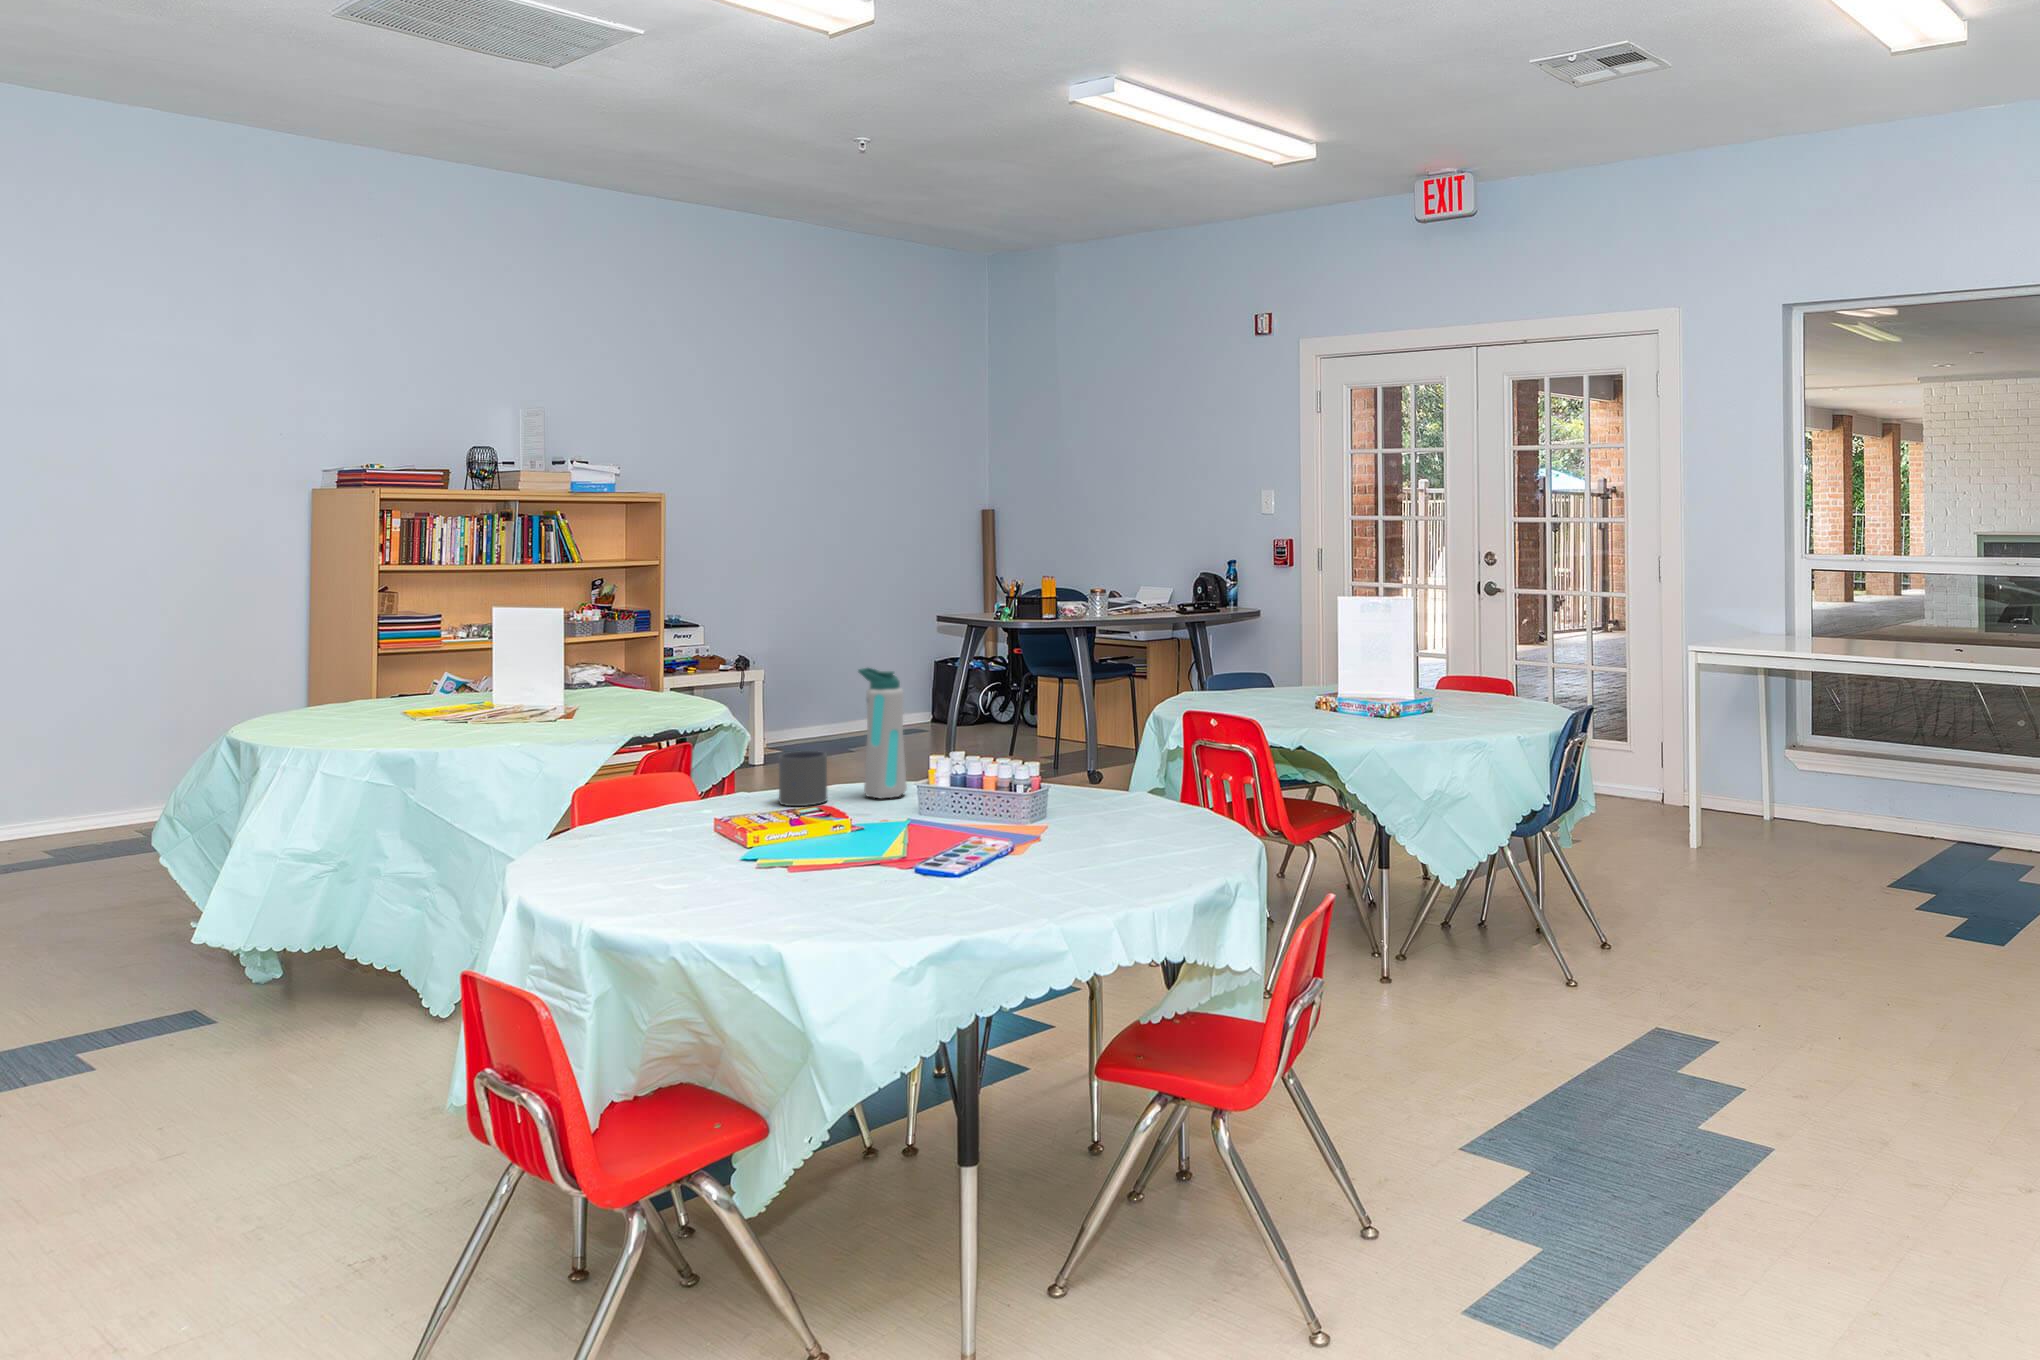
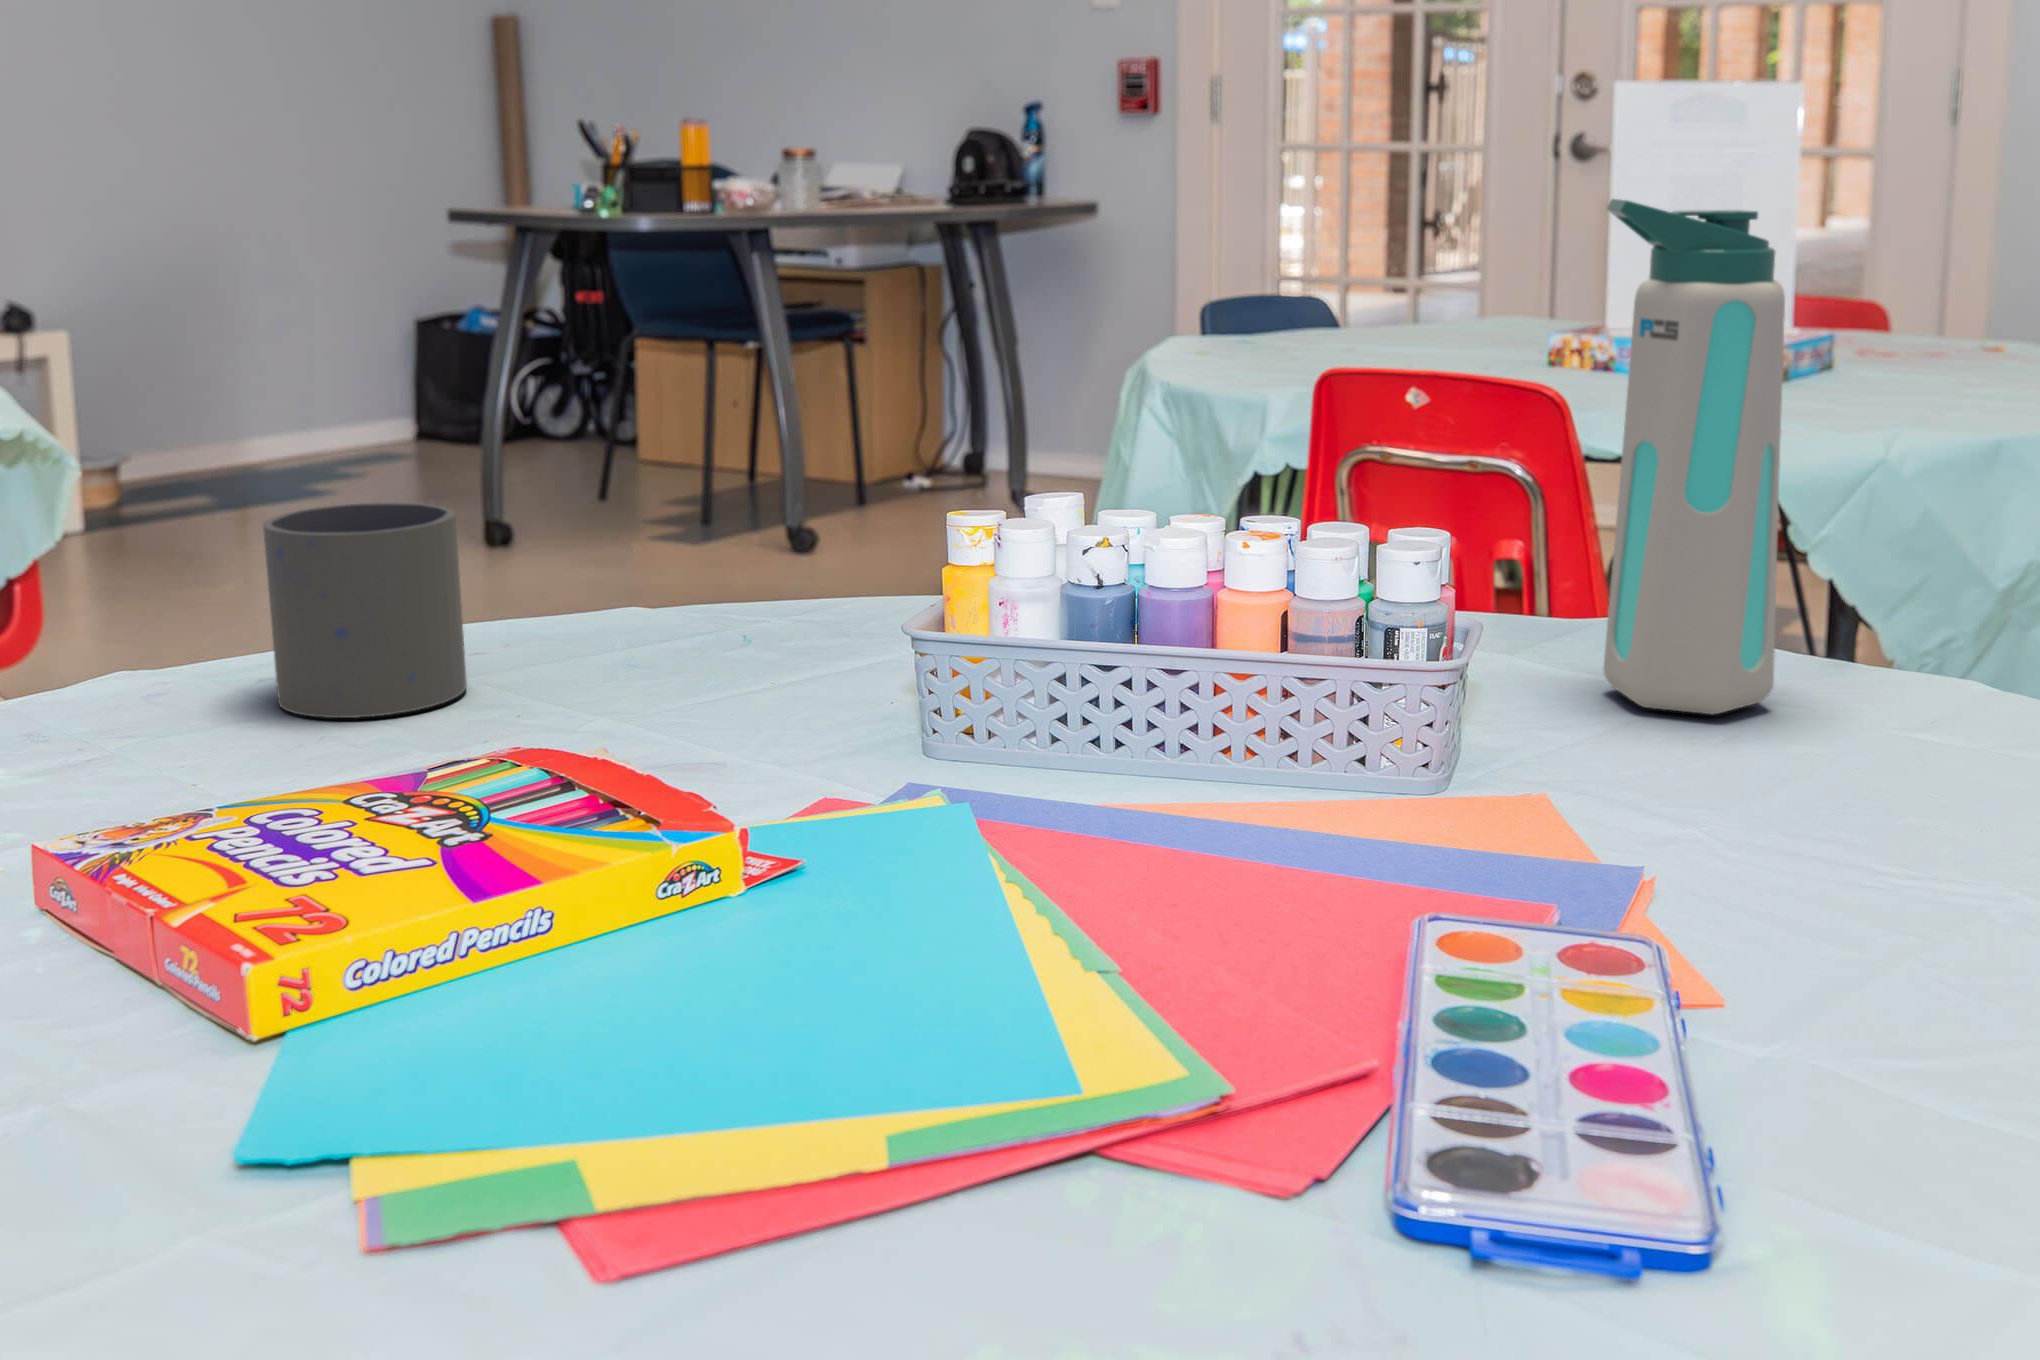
water bottle: present [858,668,907,798] -> present [1603,199,1785,714]

